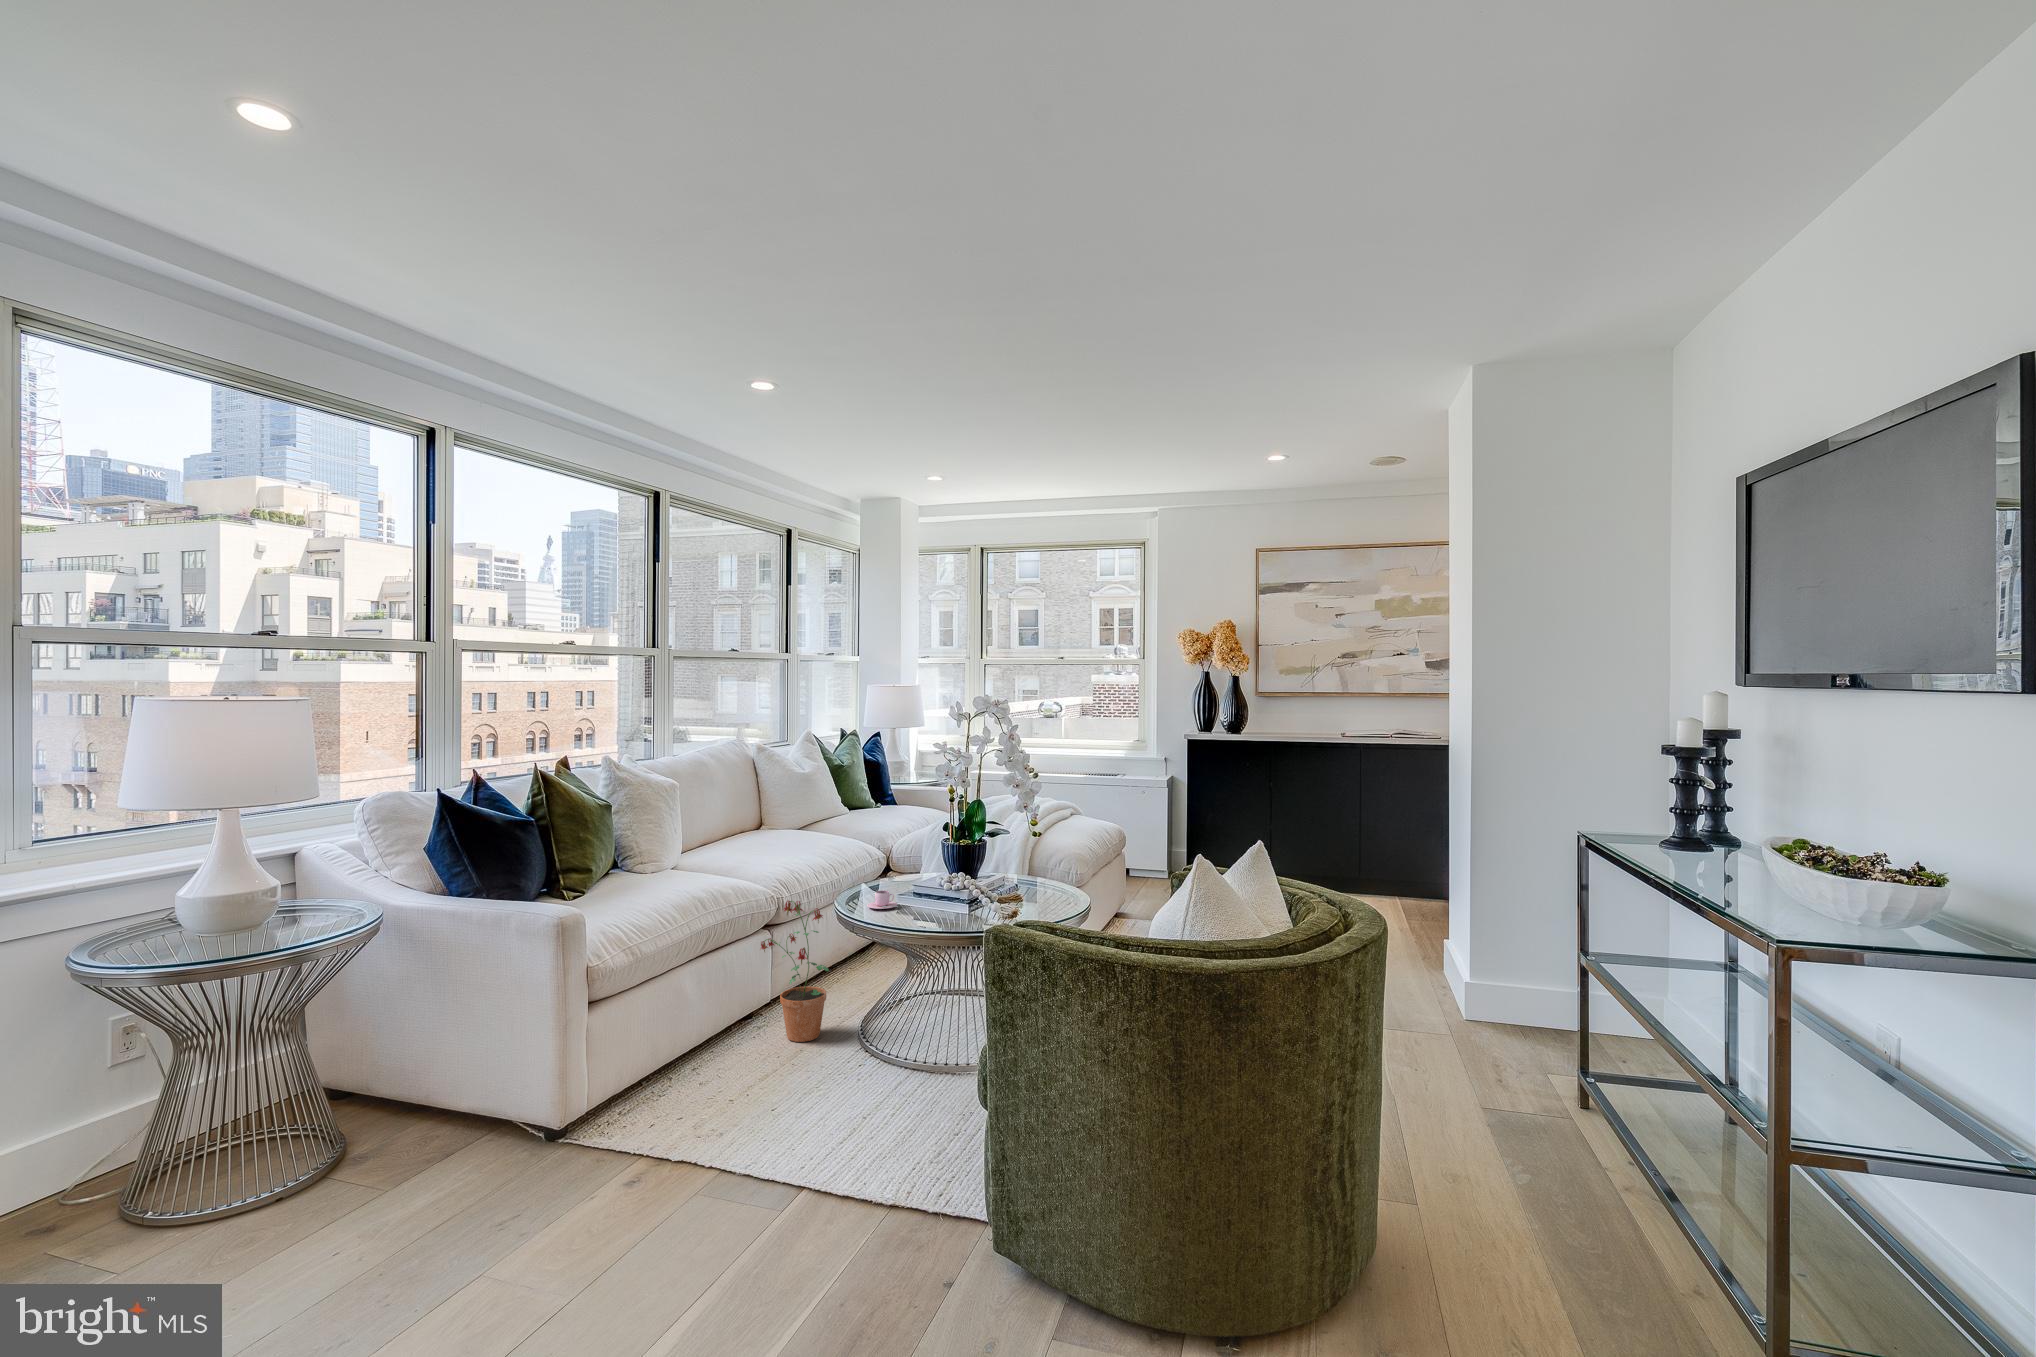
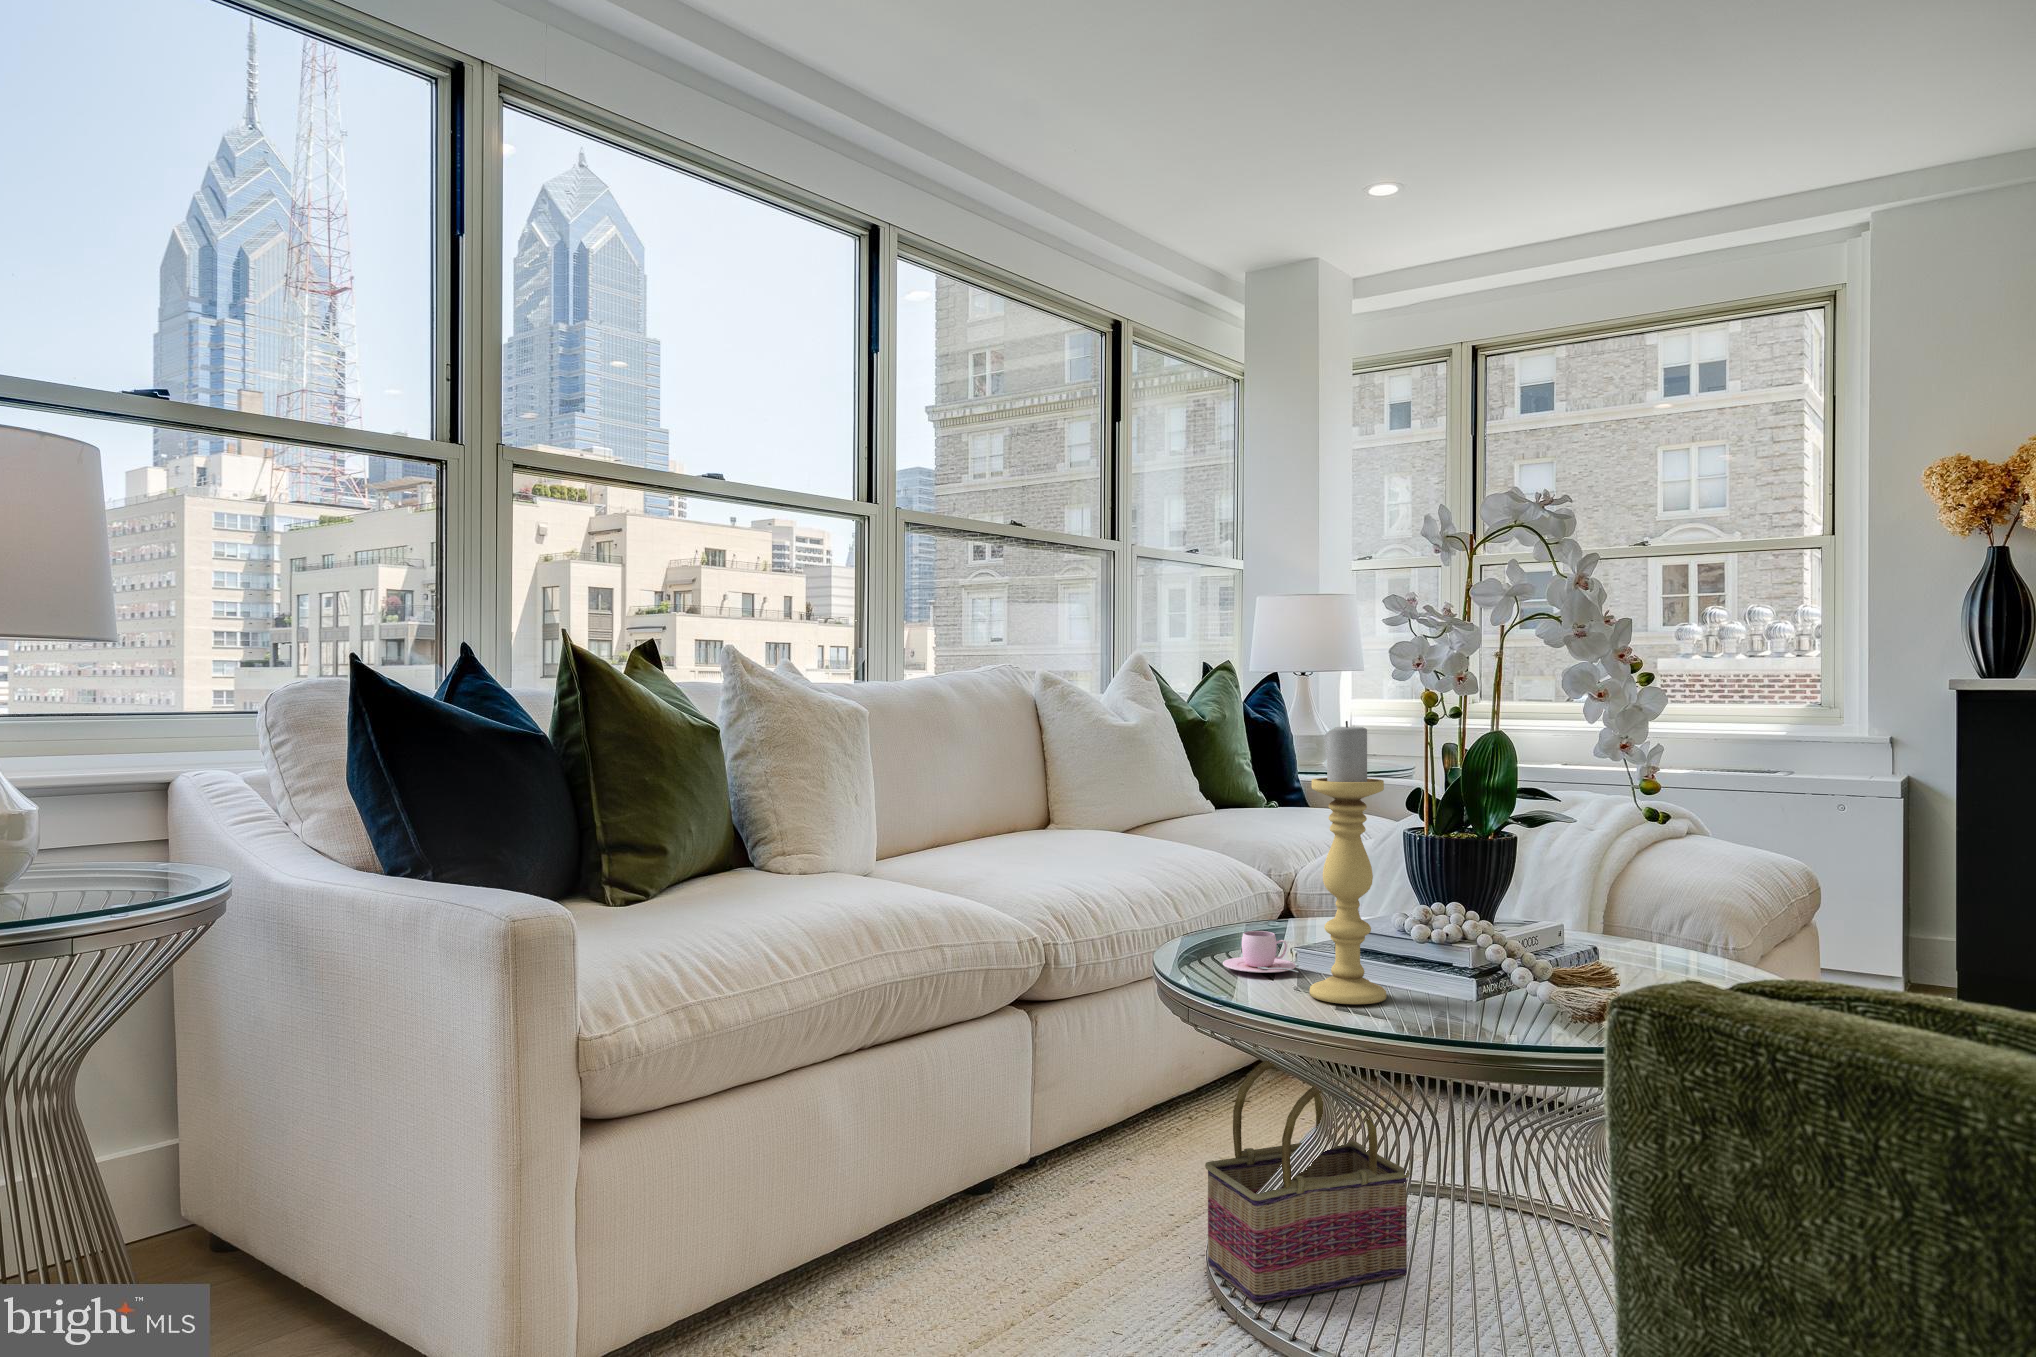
candle holder: none [904,806,934,920] -> present [1310,721,1386,1004]
potted plant: present [761,901,829,1042] -> none [994,945,1149,1261]
basket: none [857,942,944,1048] -> present [1205,1060,1410,1304]

